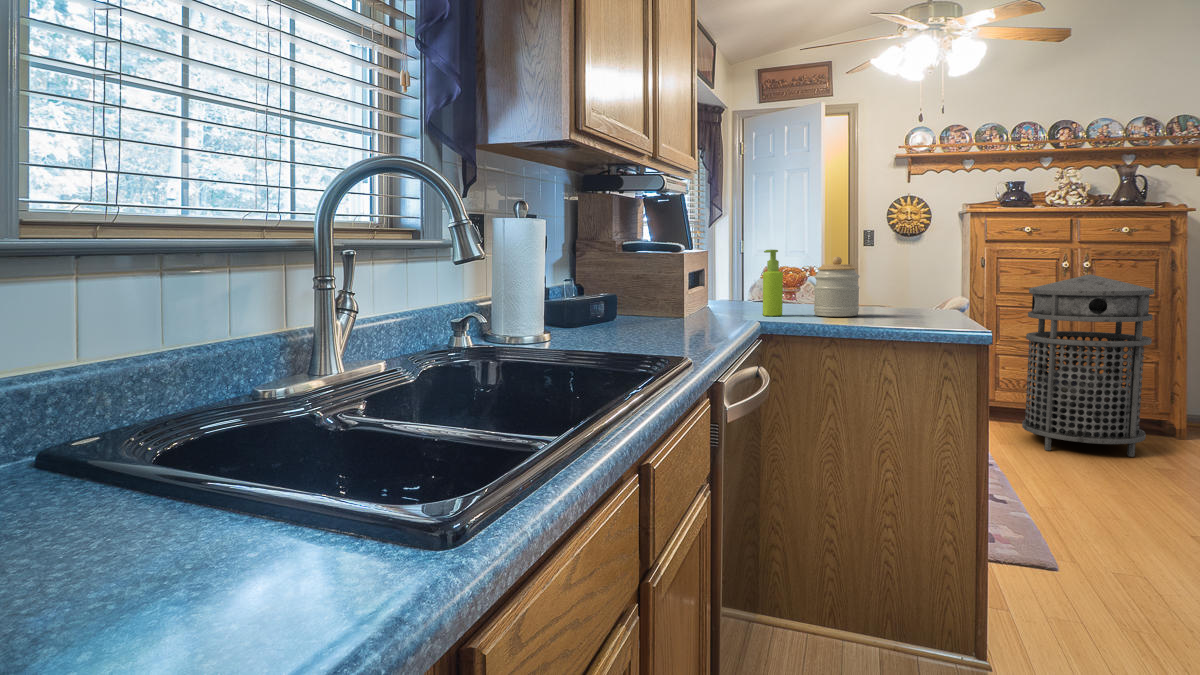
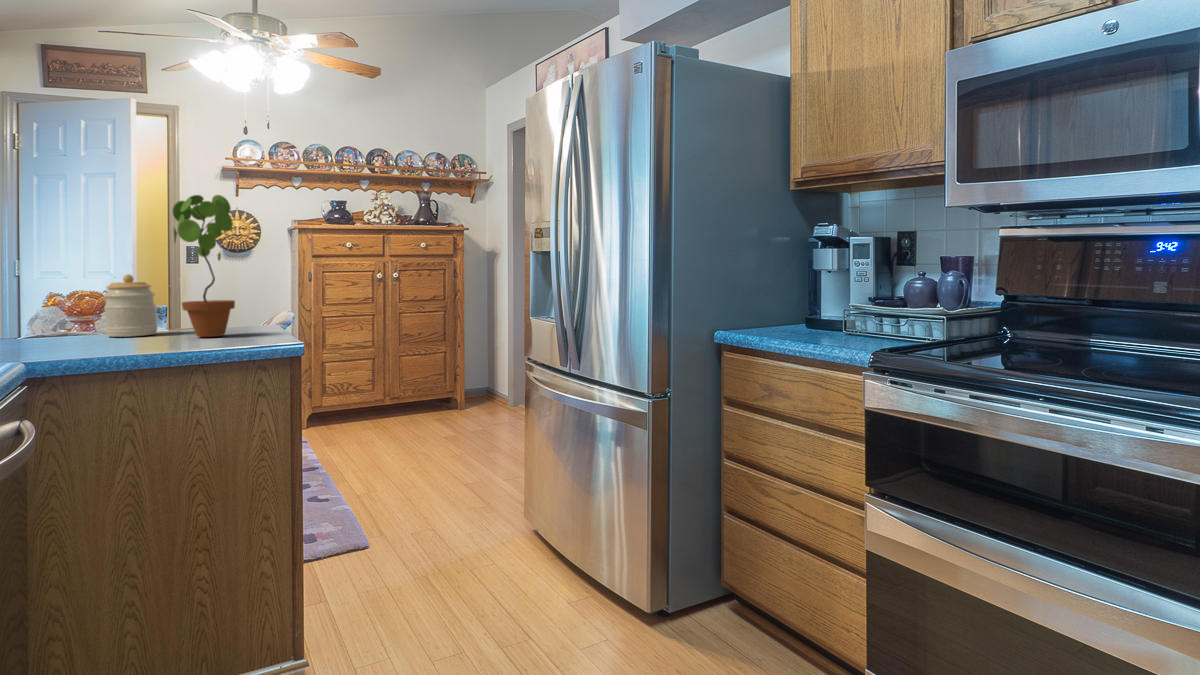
potted plant: none [887,172,950,322] -> present [173,195,235,337]
soap dispenser: present [763,250,783,316] -> none [35,267,67,340]
trash can: present [1022,274,1154,457] -> none [353,286,450,443]

